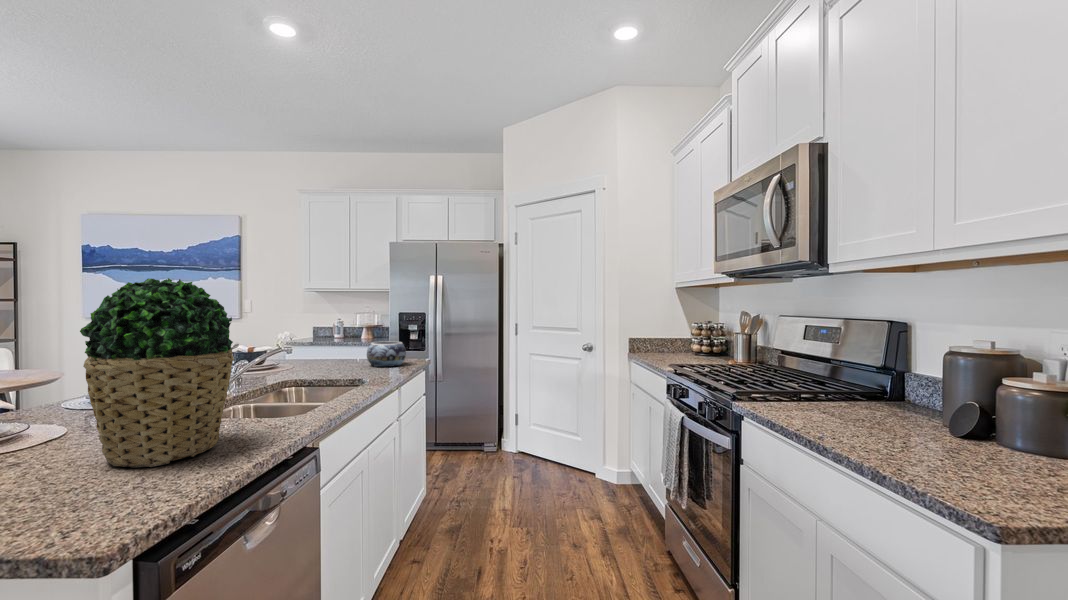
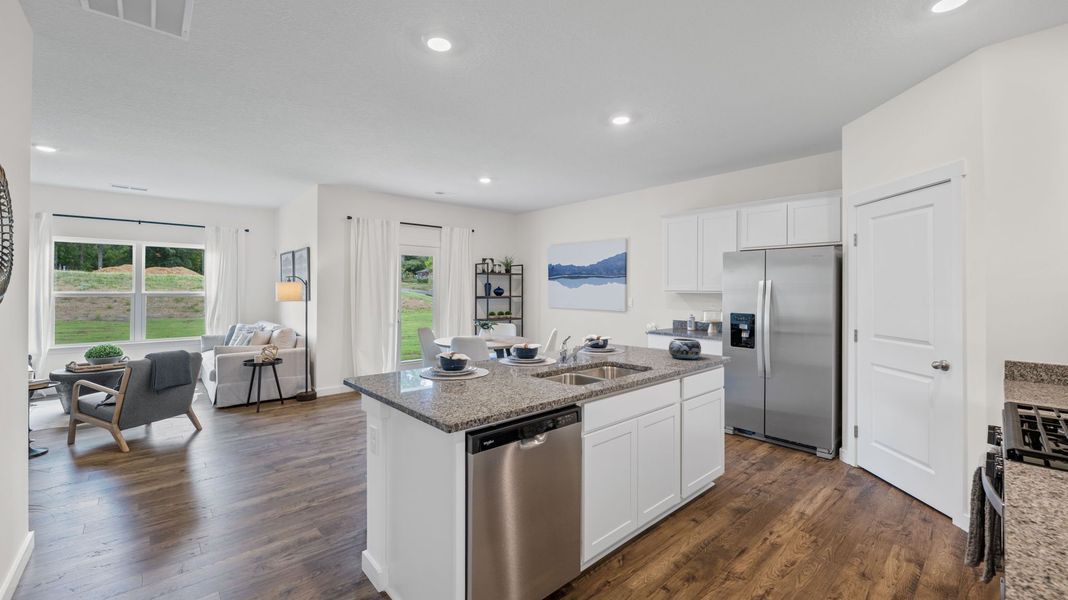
potted plant: present [80,278,234,468] -> none [464,301,527,396]

